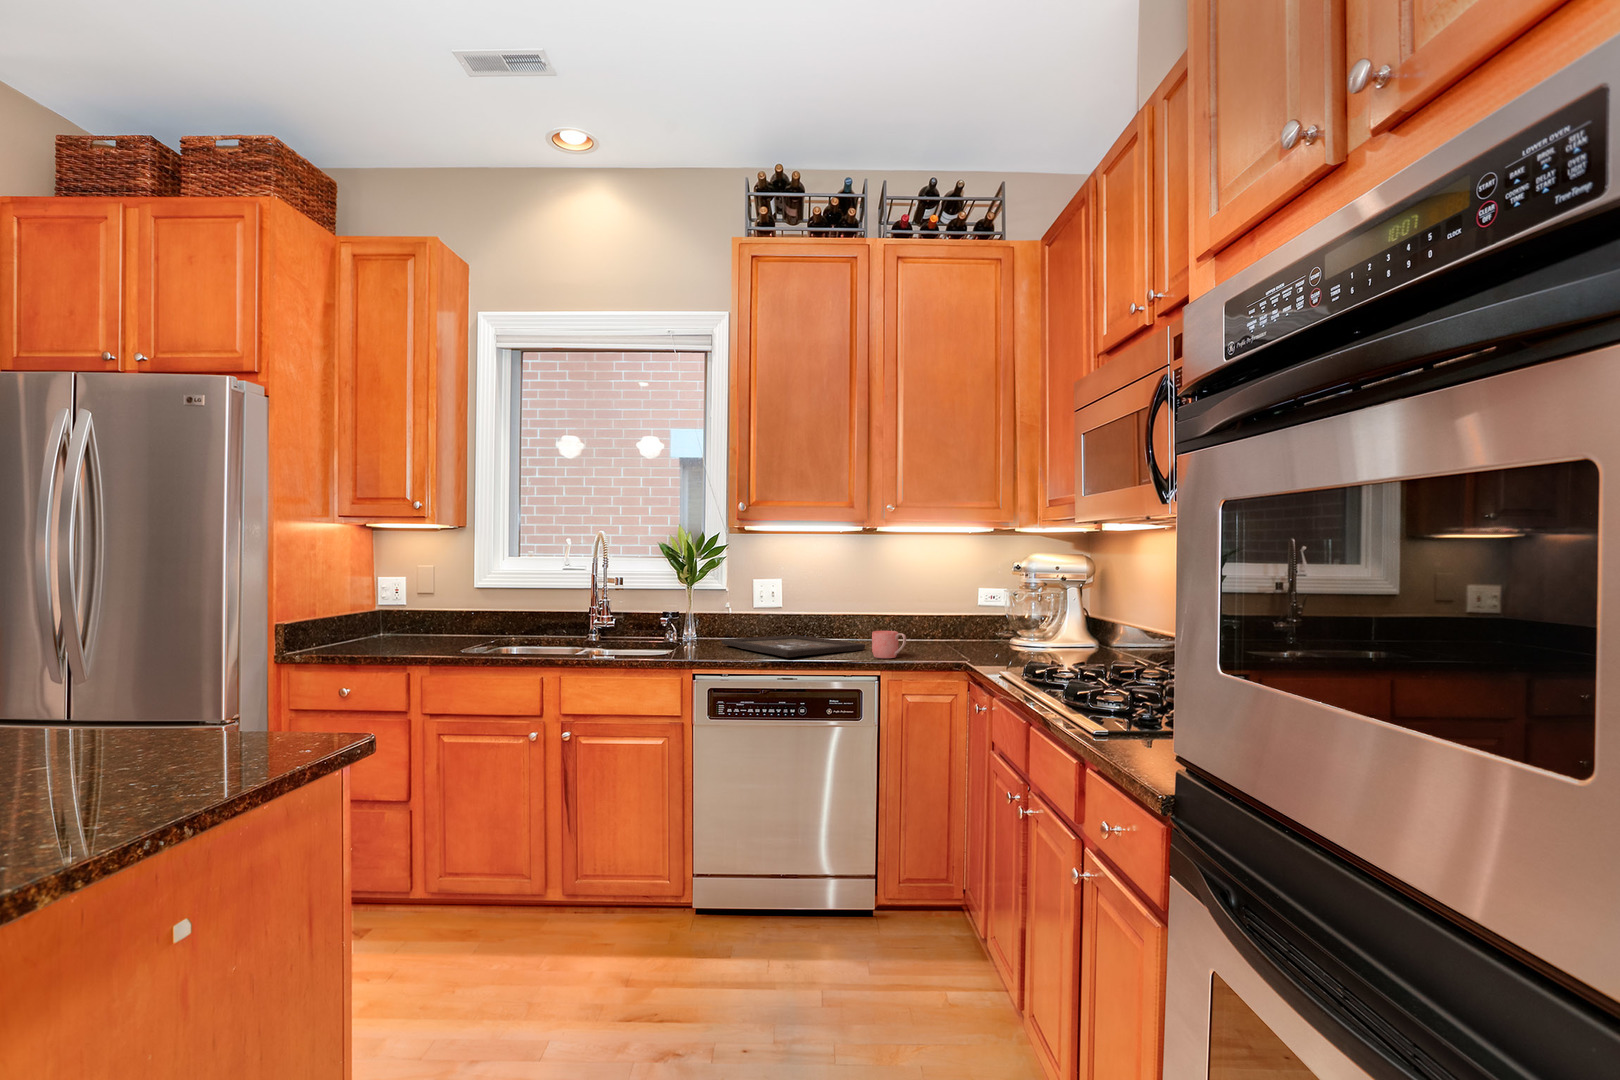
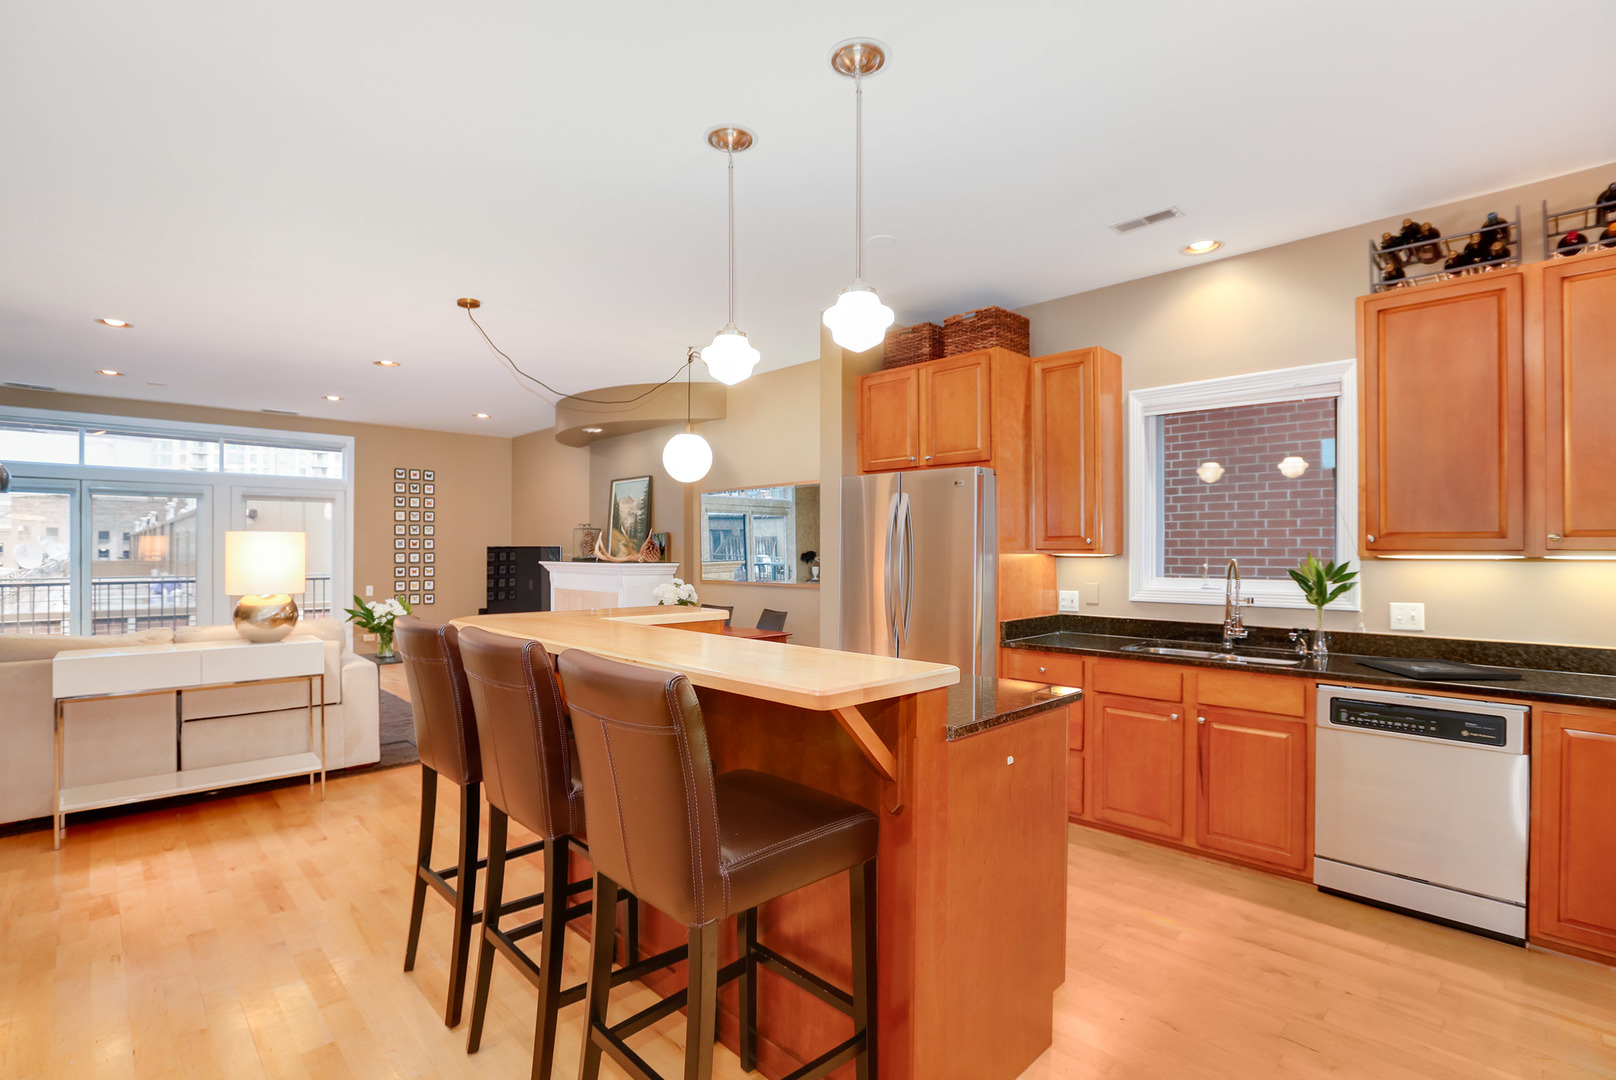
mug: present [872,631,906,658] -> none [1525,662,1571,691]

